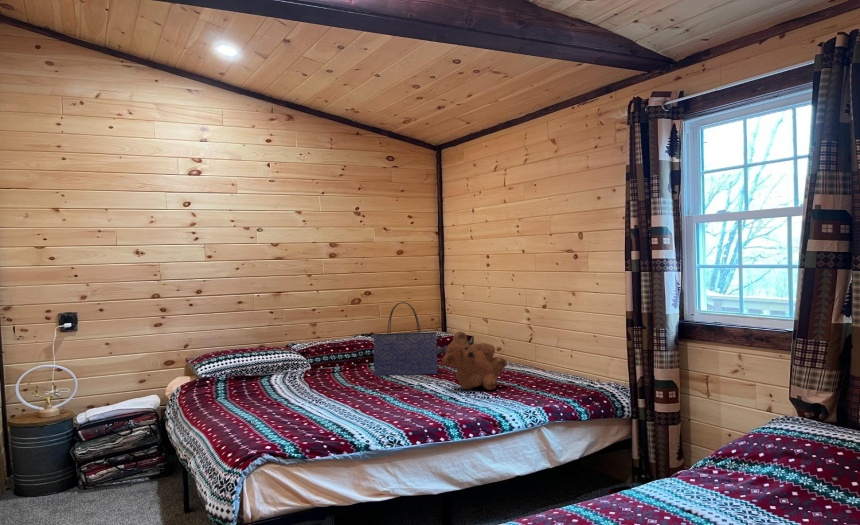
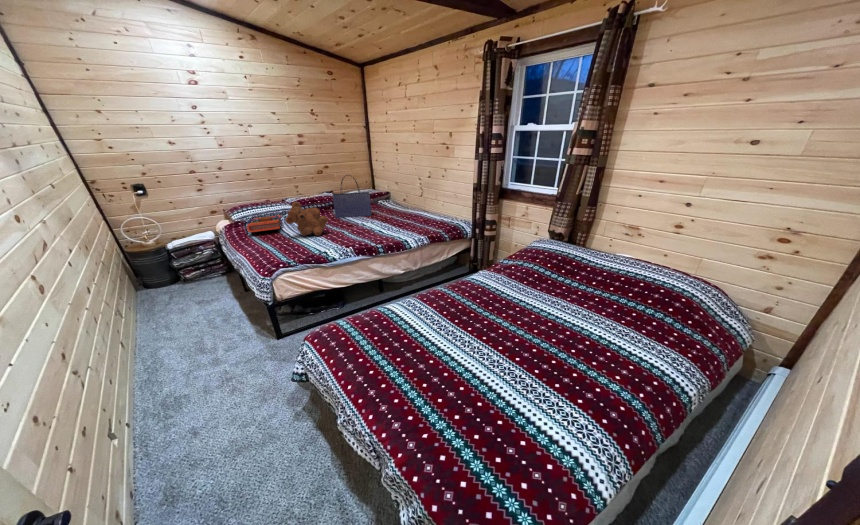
teddy bear: present [442,332,507,390] -> present [285,202,328,236]
book: none [230,365,289,389] -> present [247,215,284,232]

